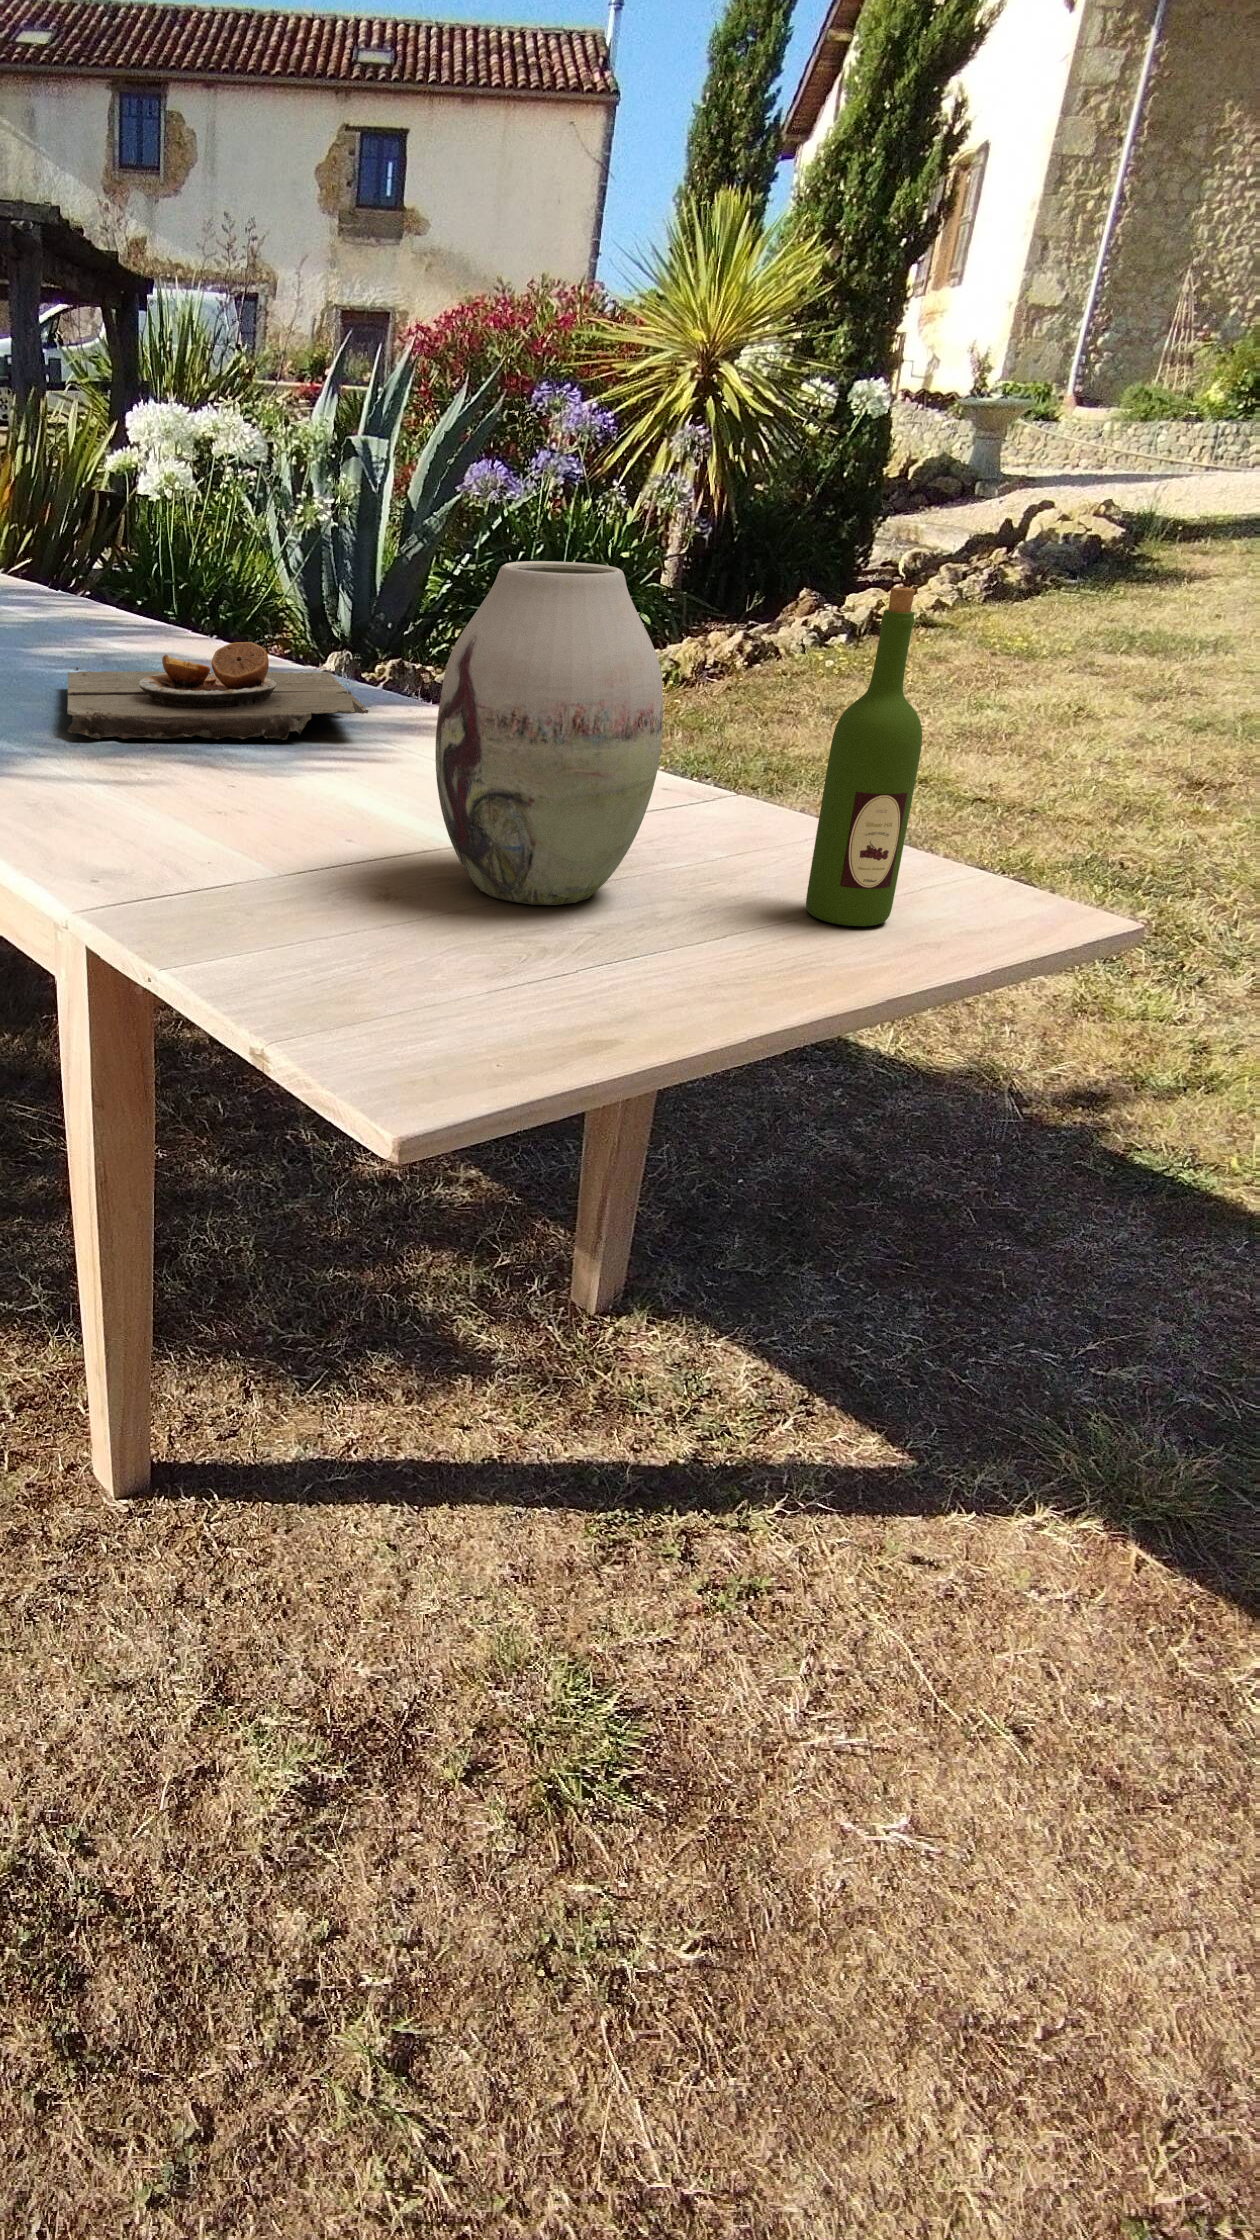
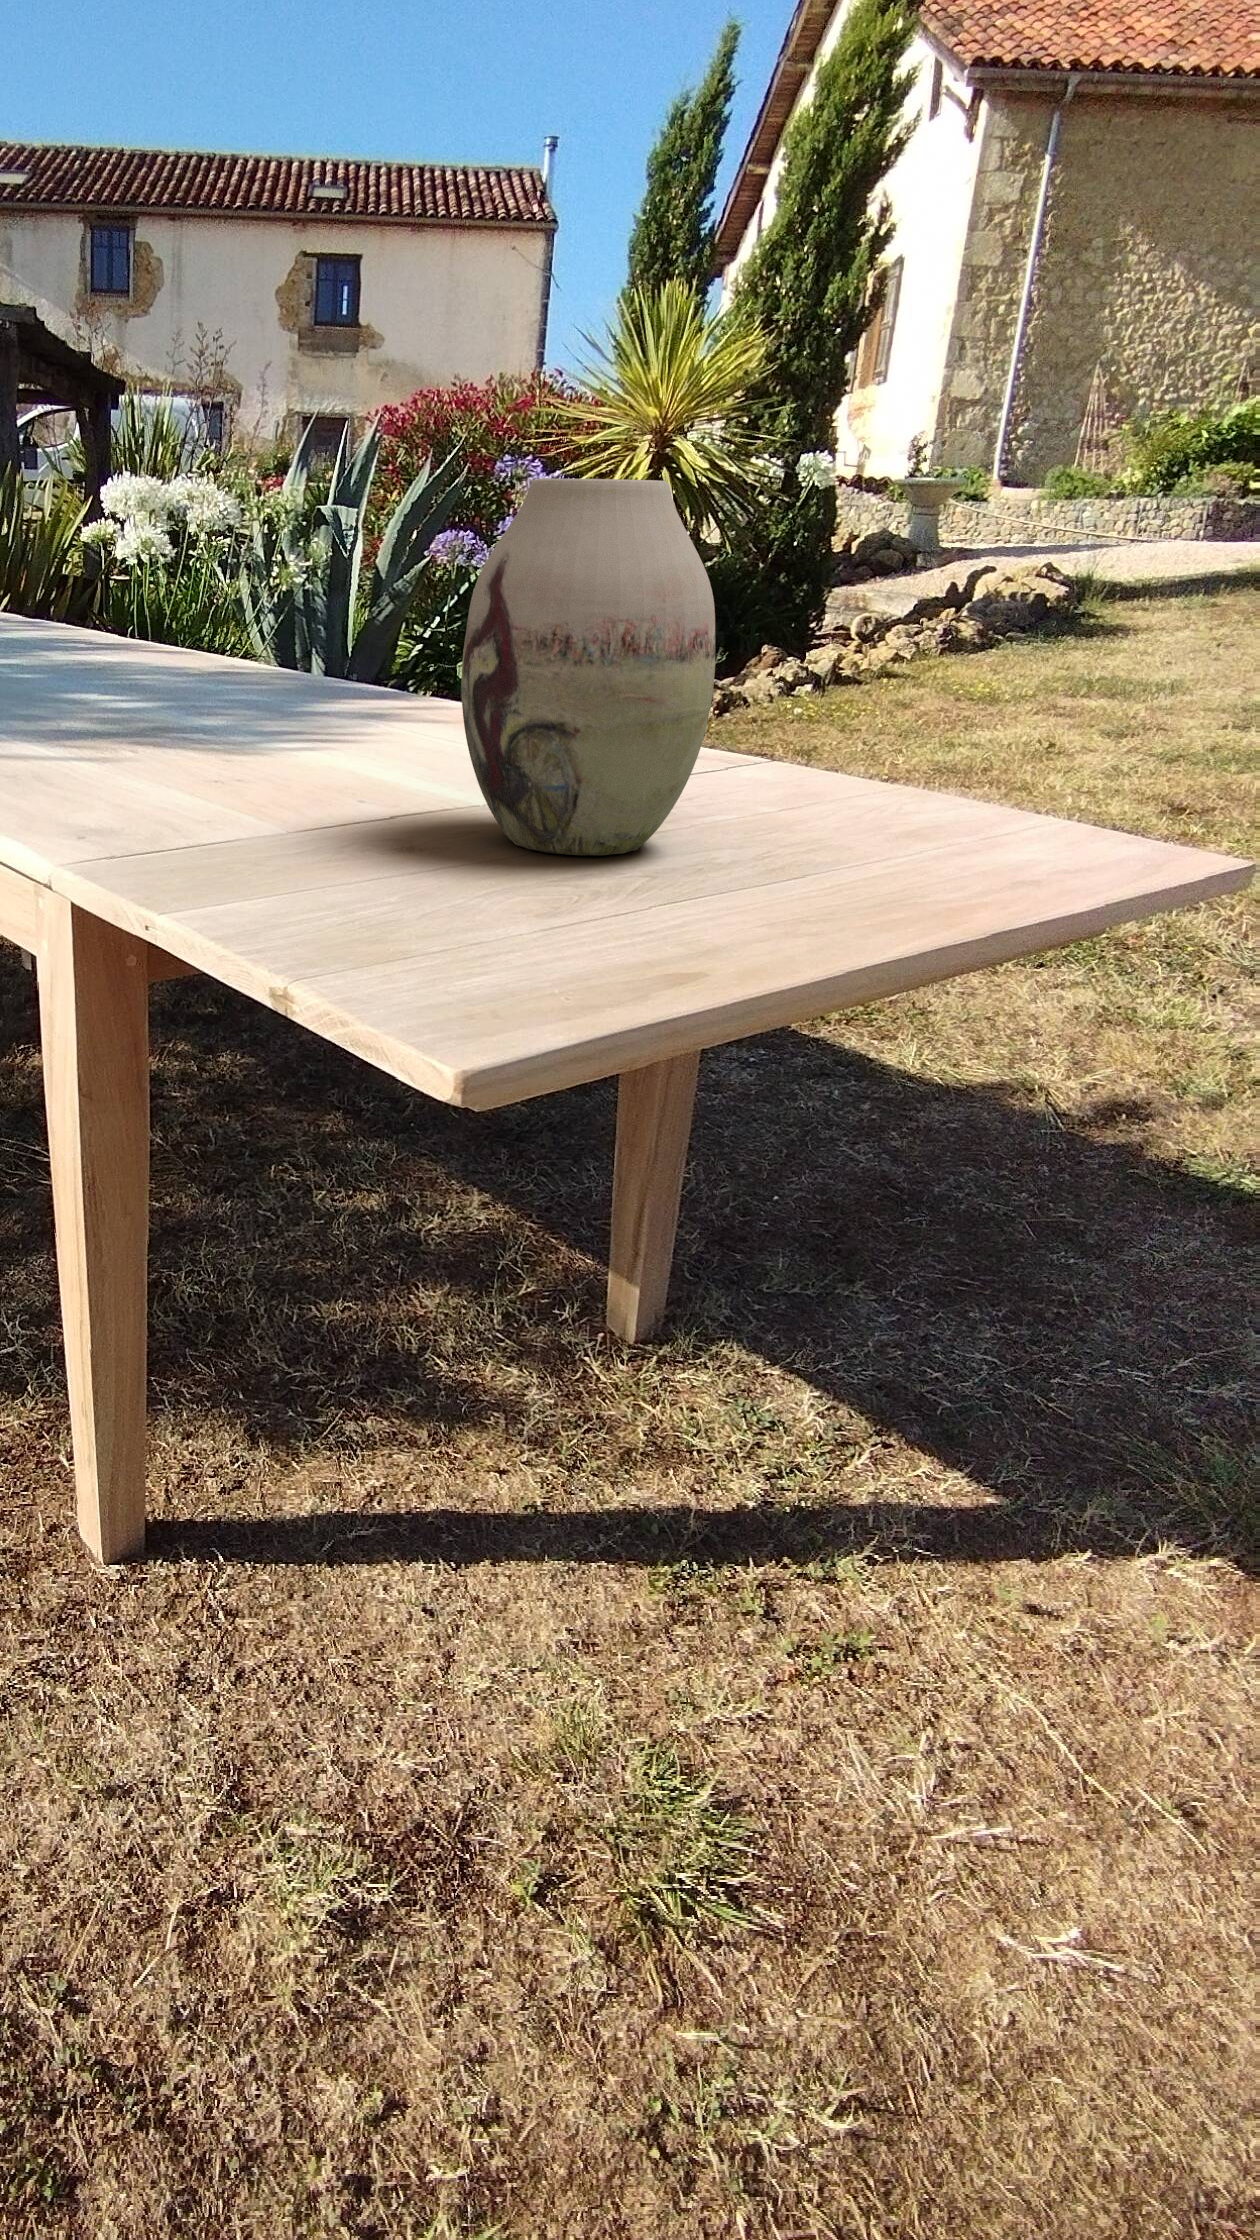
wine bottle: present [806,587,922,926] -> none [881,492,1008,871]
plate: present [67,642,368,740] -> none [45,631,368,727]

